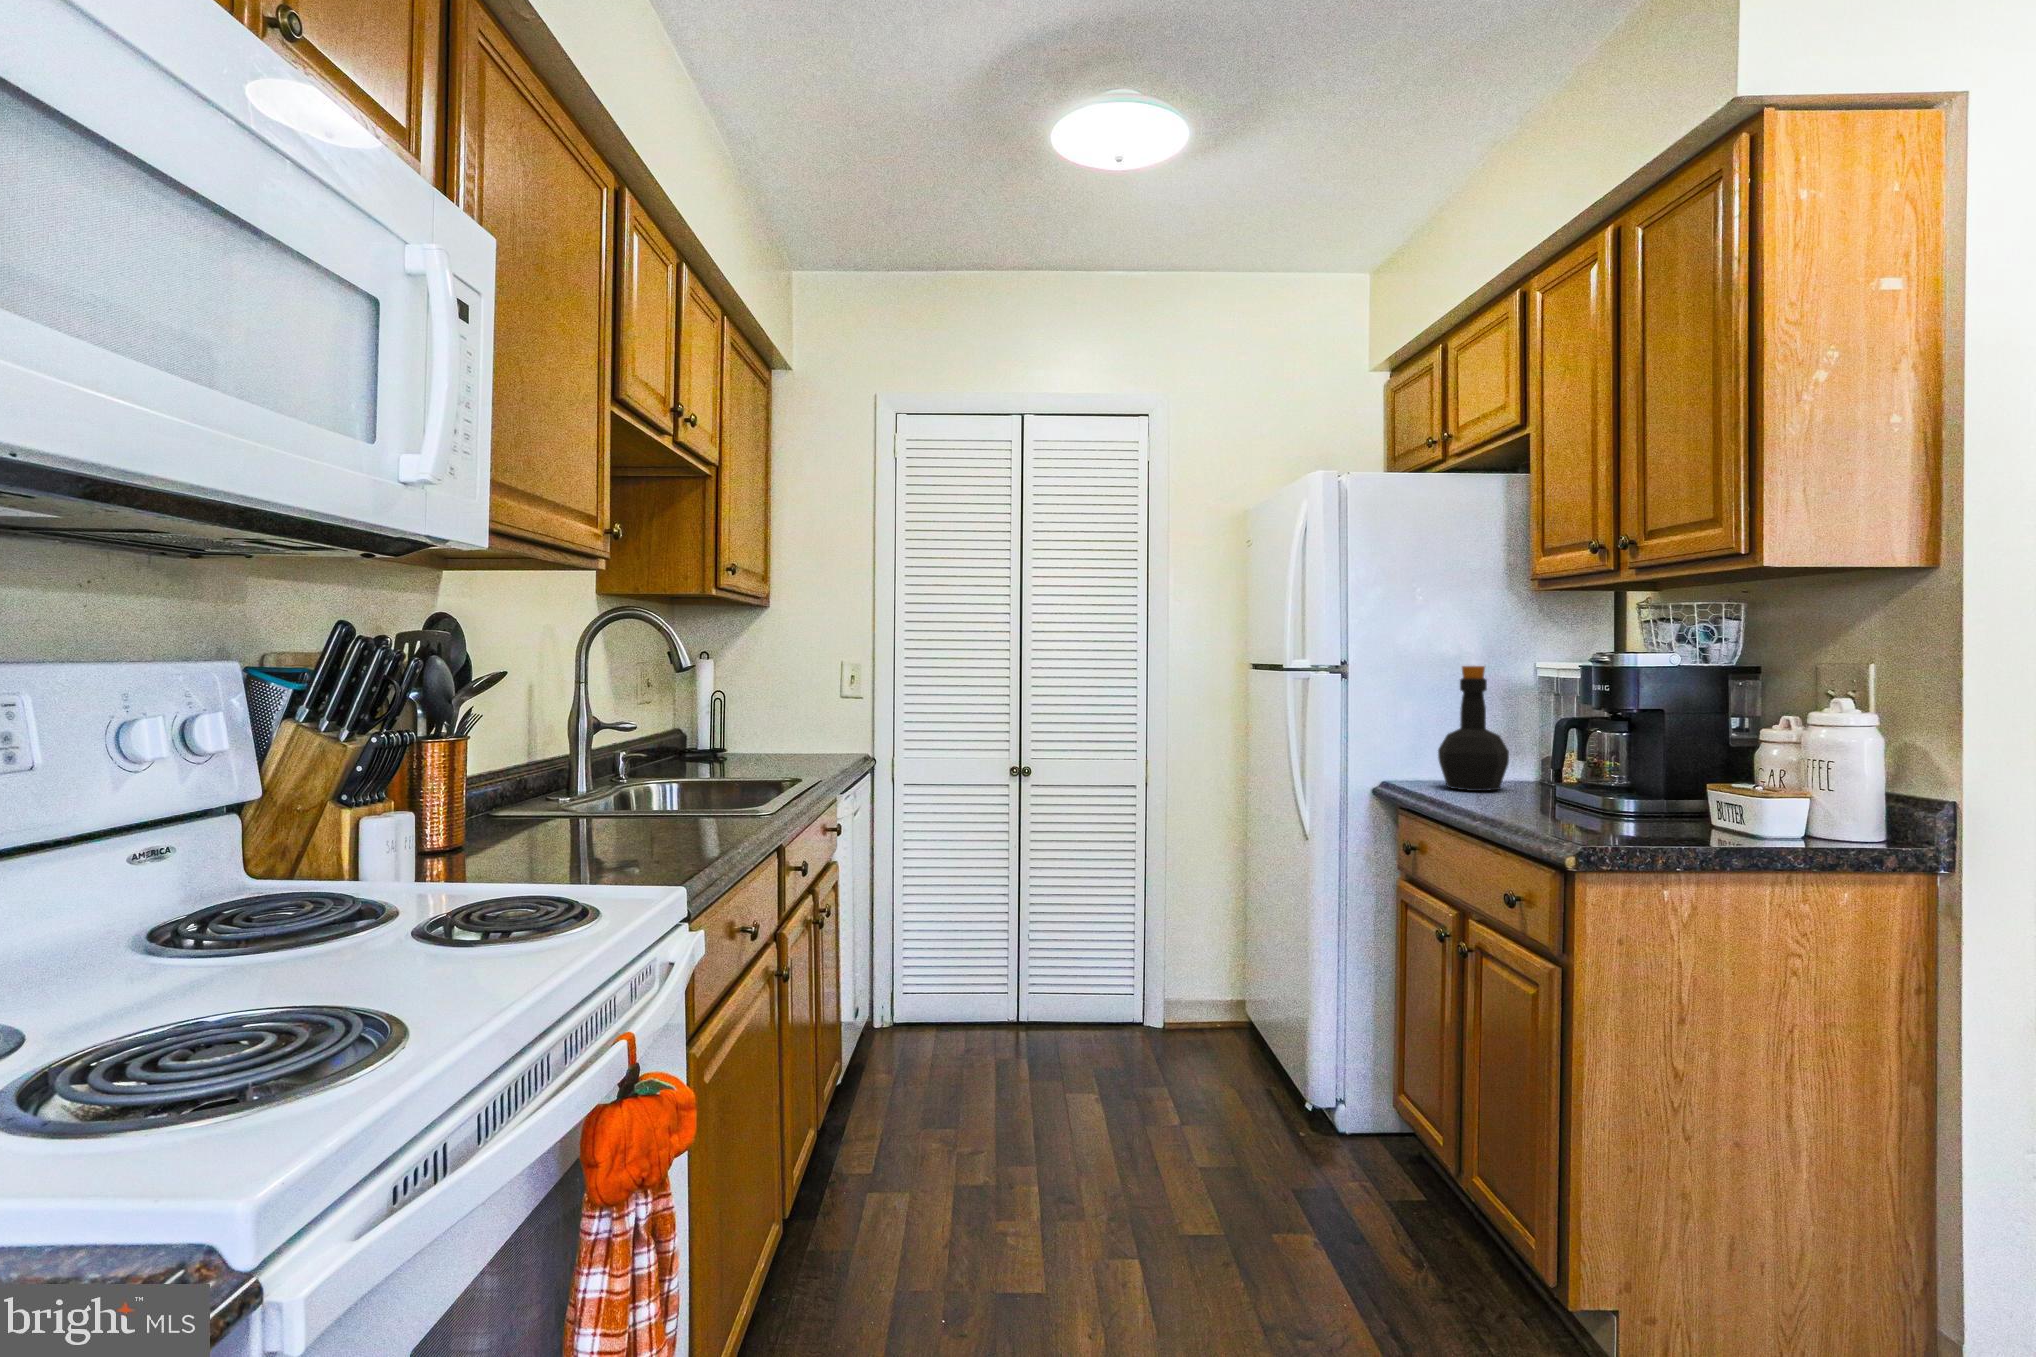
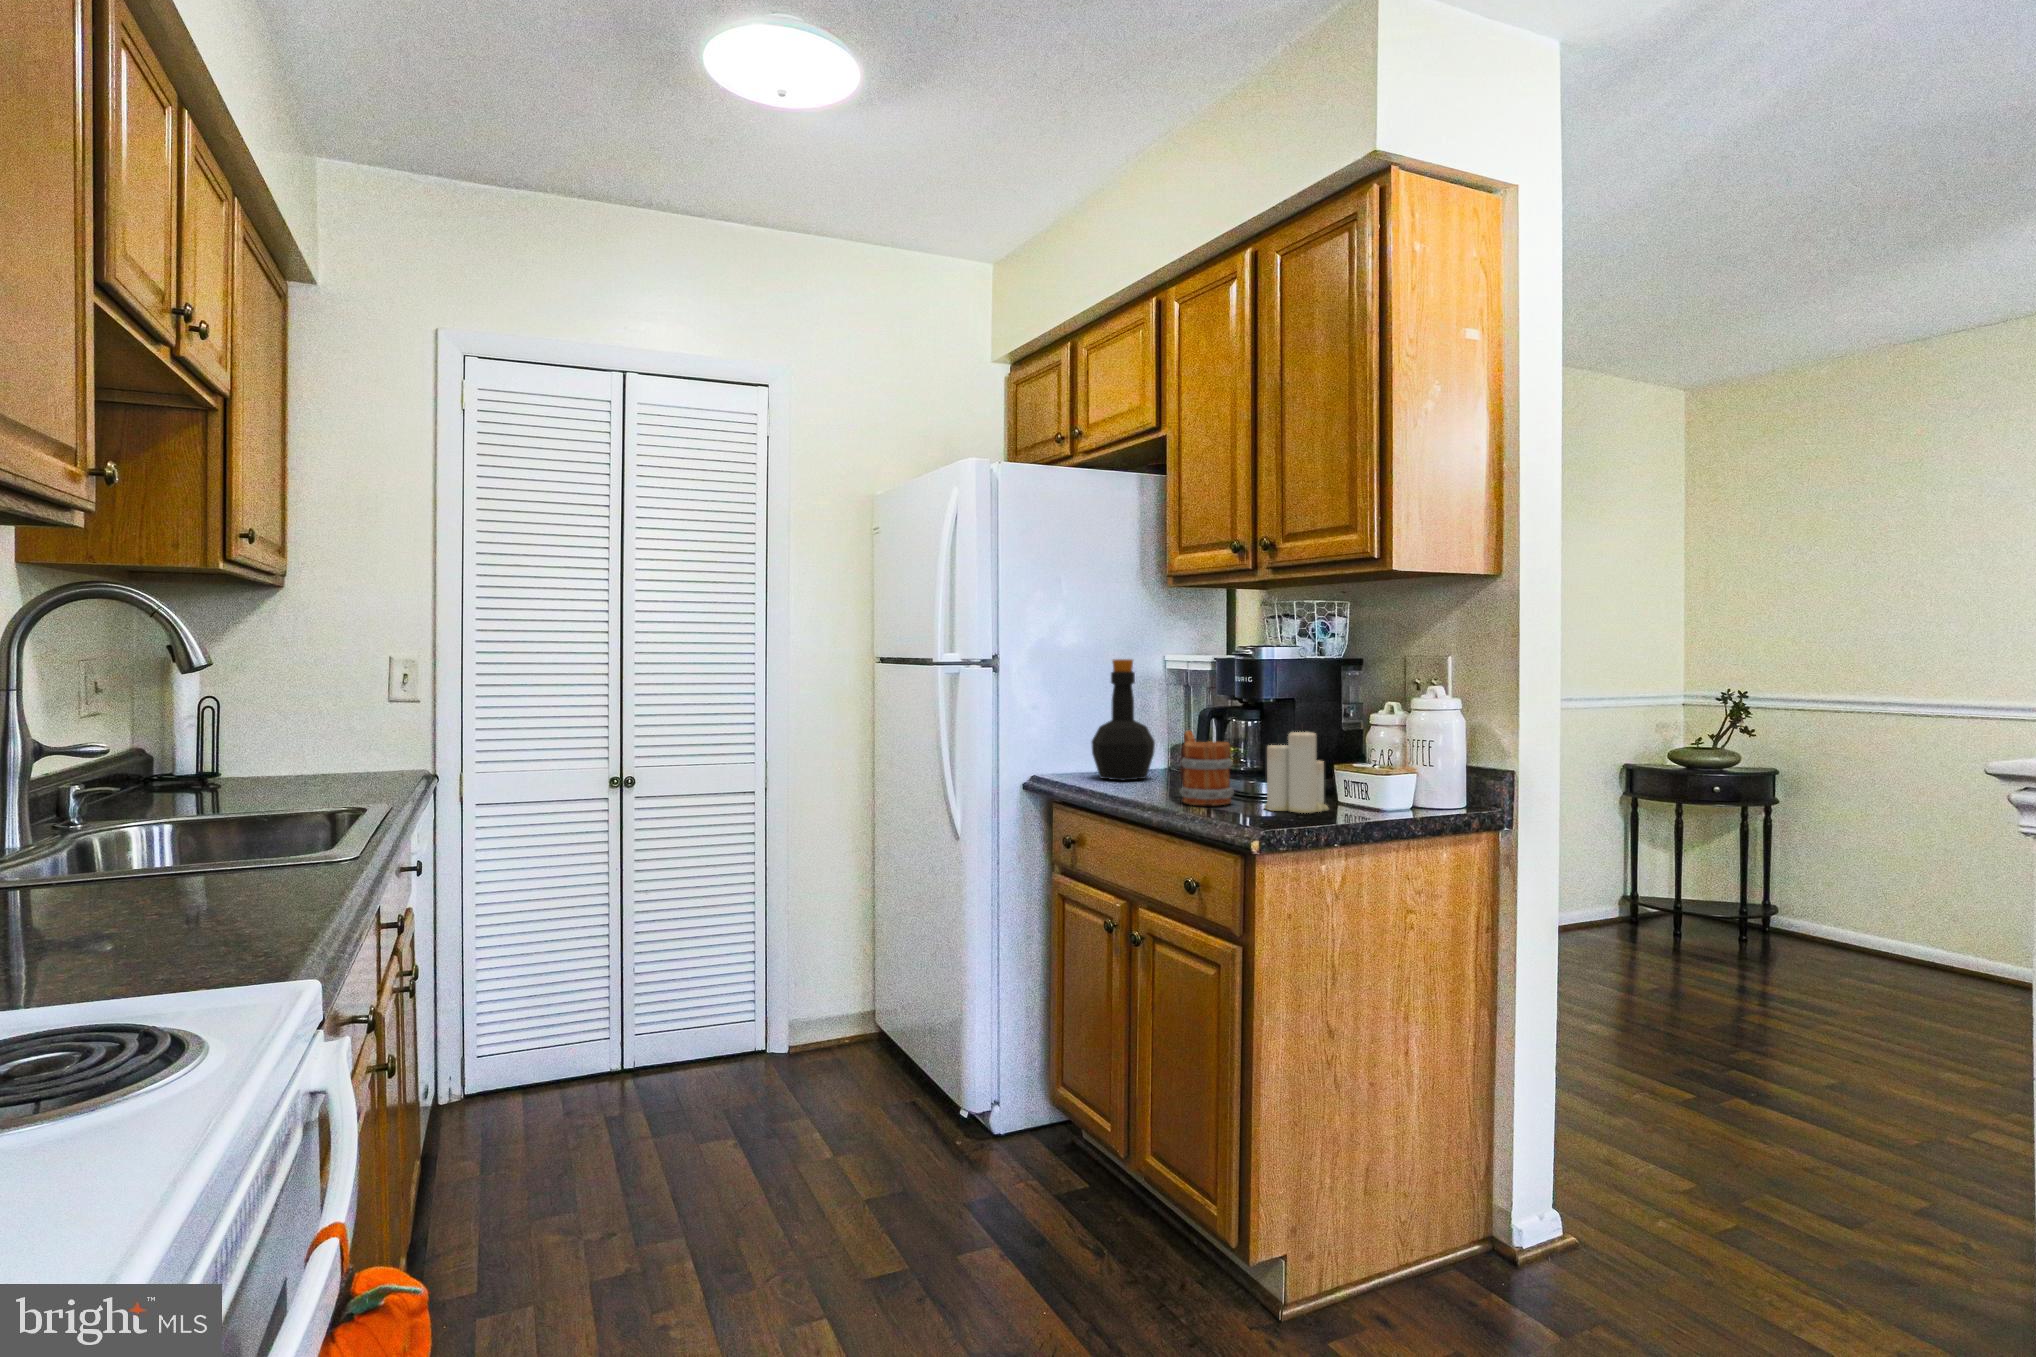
candle: none [1610,736,1691,834] -> present [1264,732,1328,813]
mug: none [1515,740,1578,820] -> present [1179,731,1234,805]

